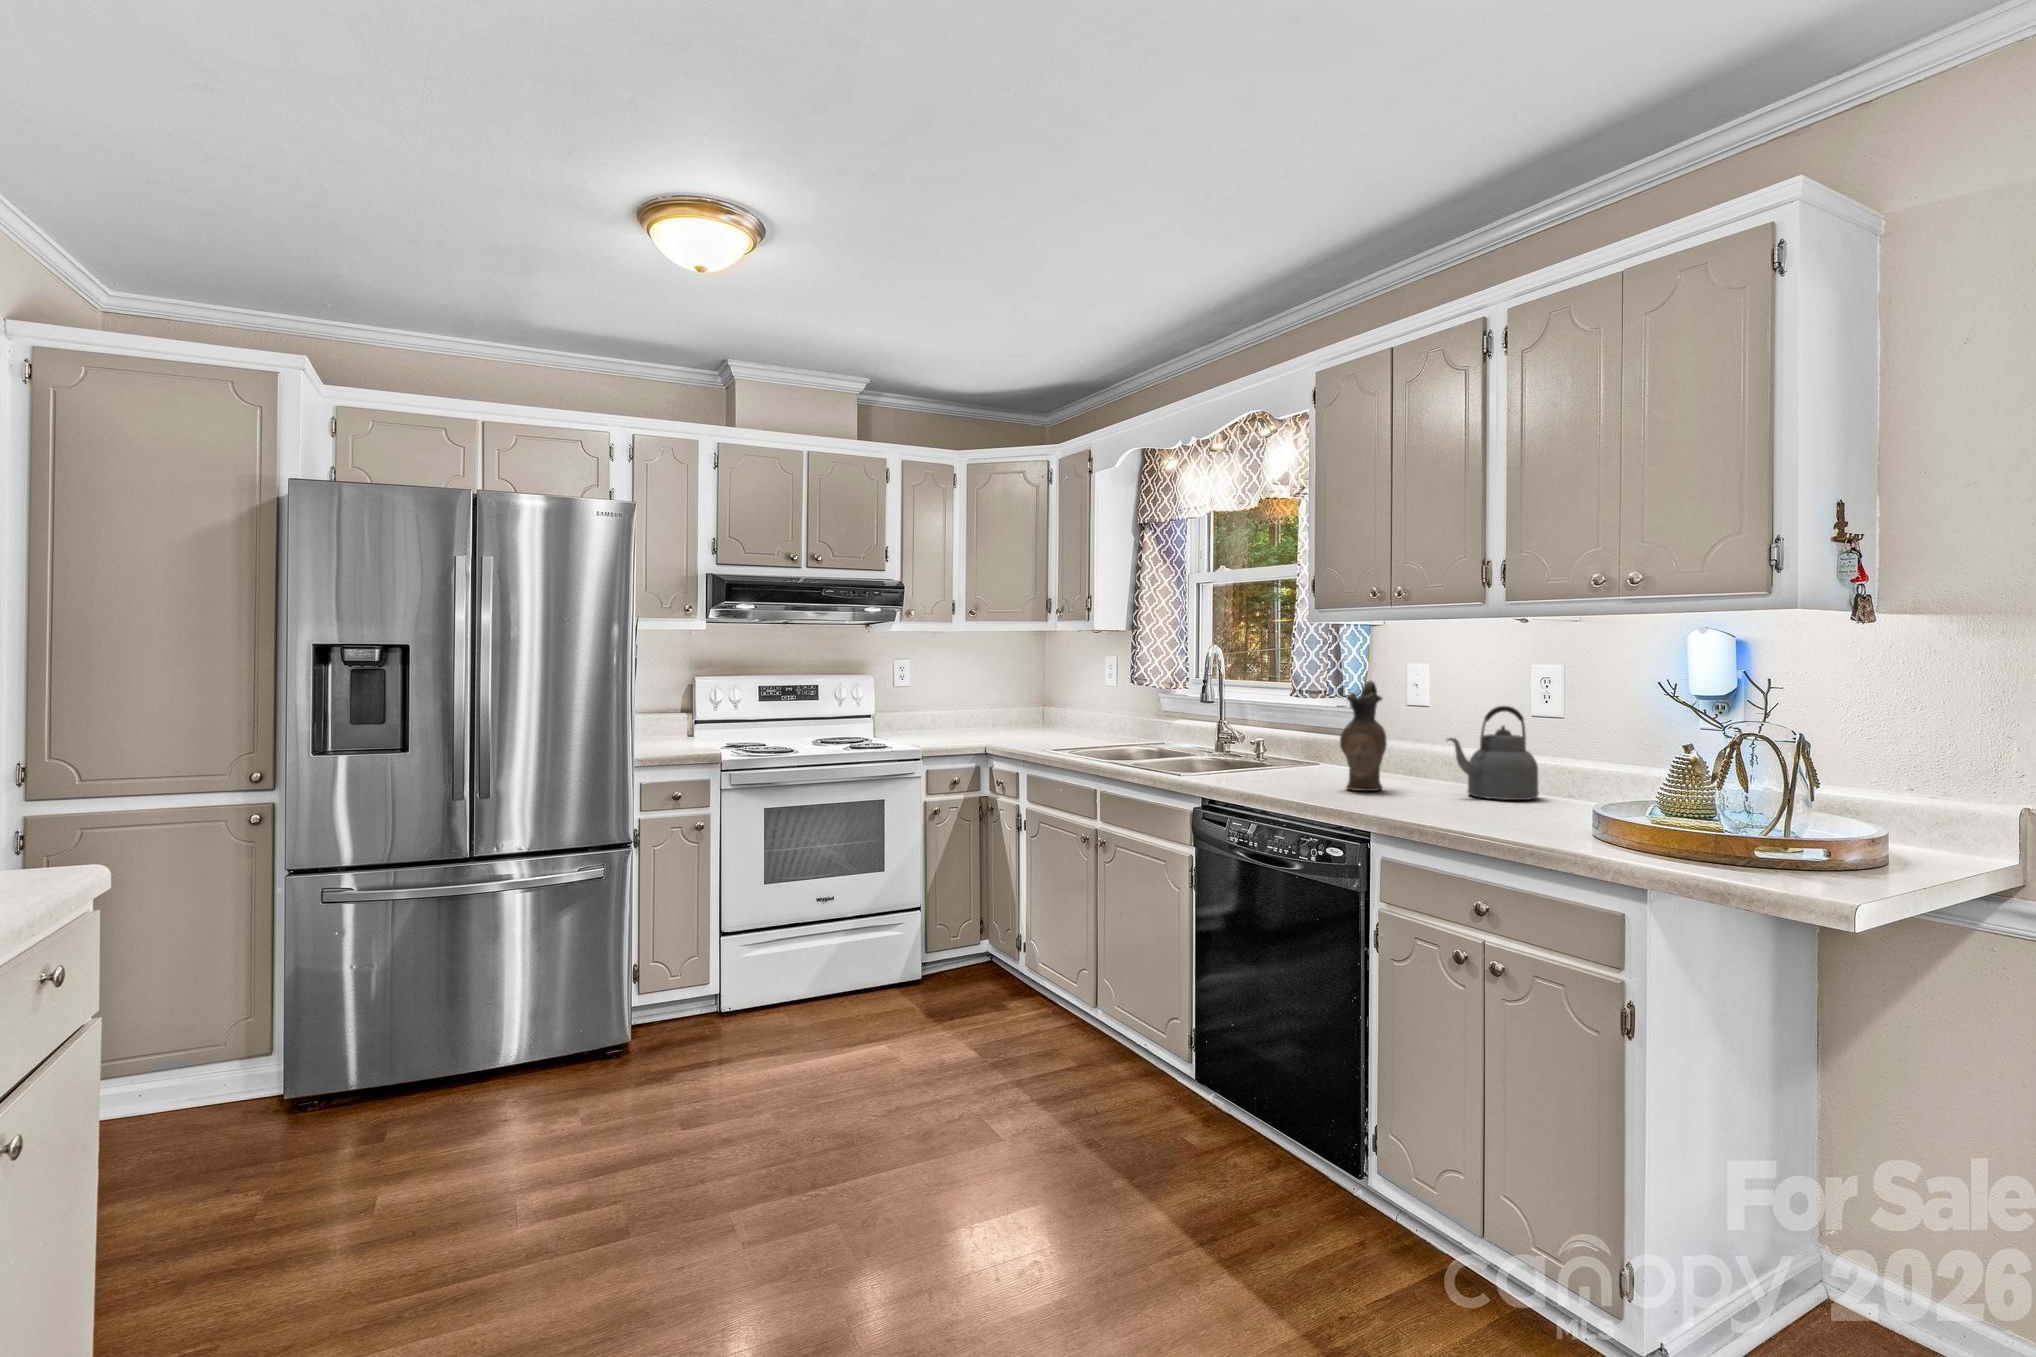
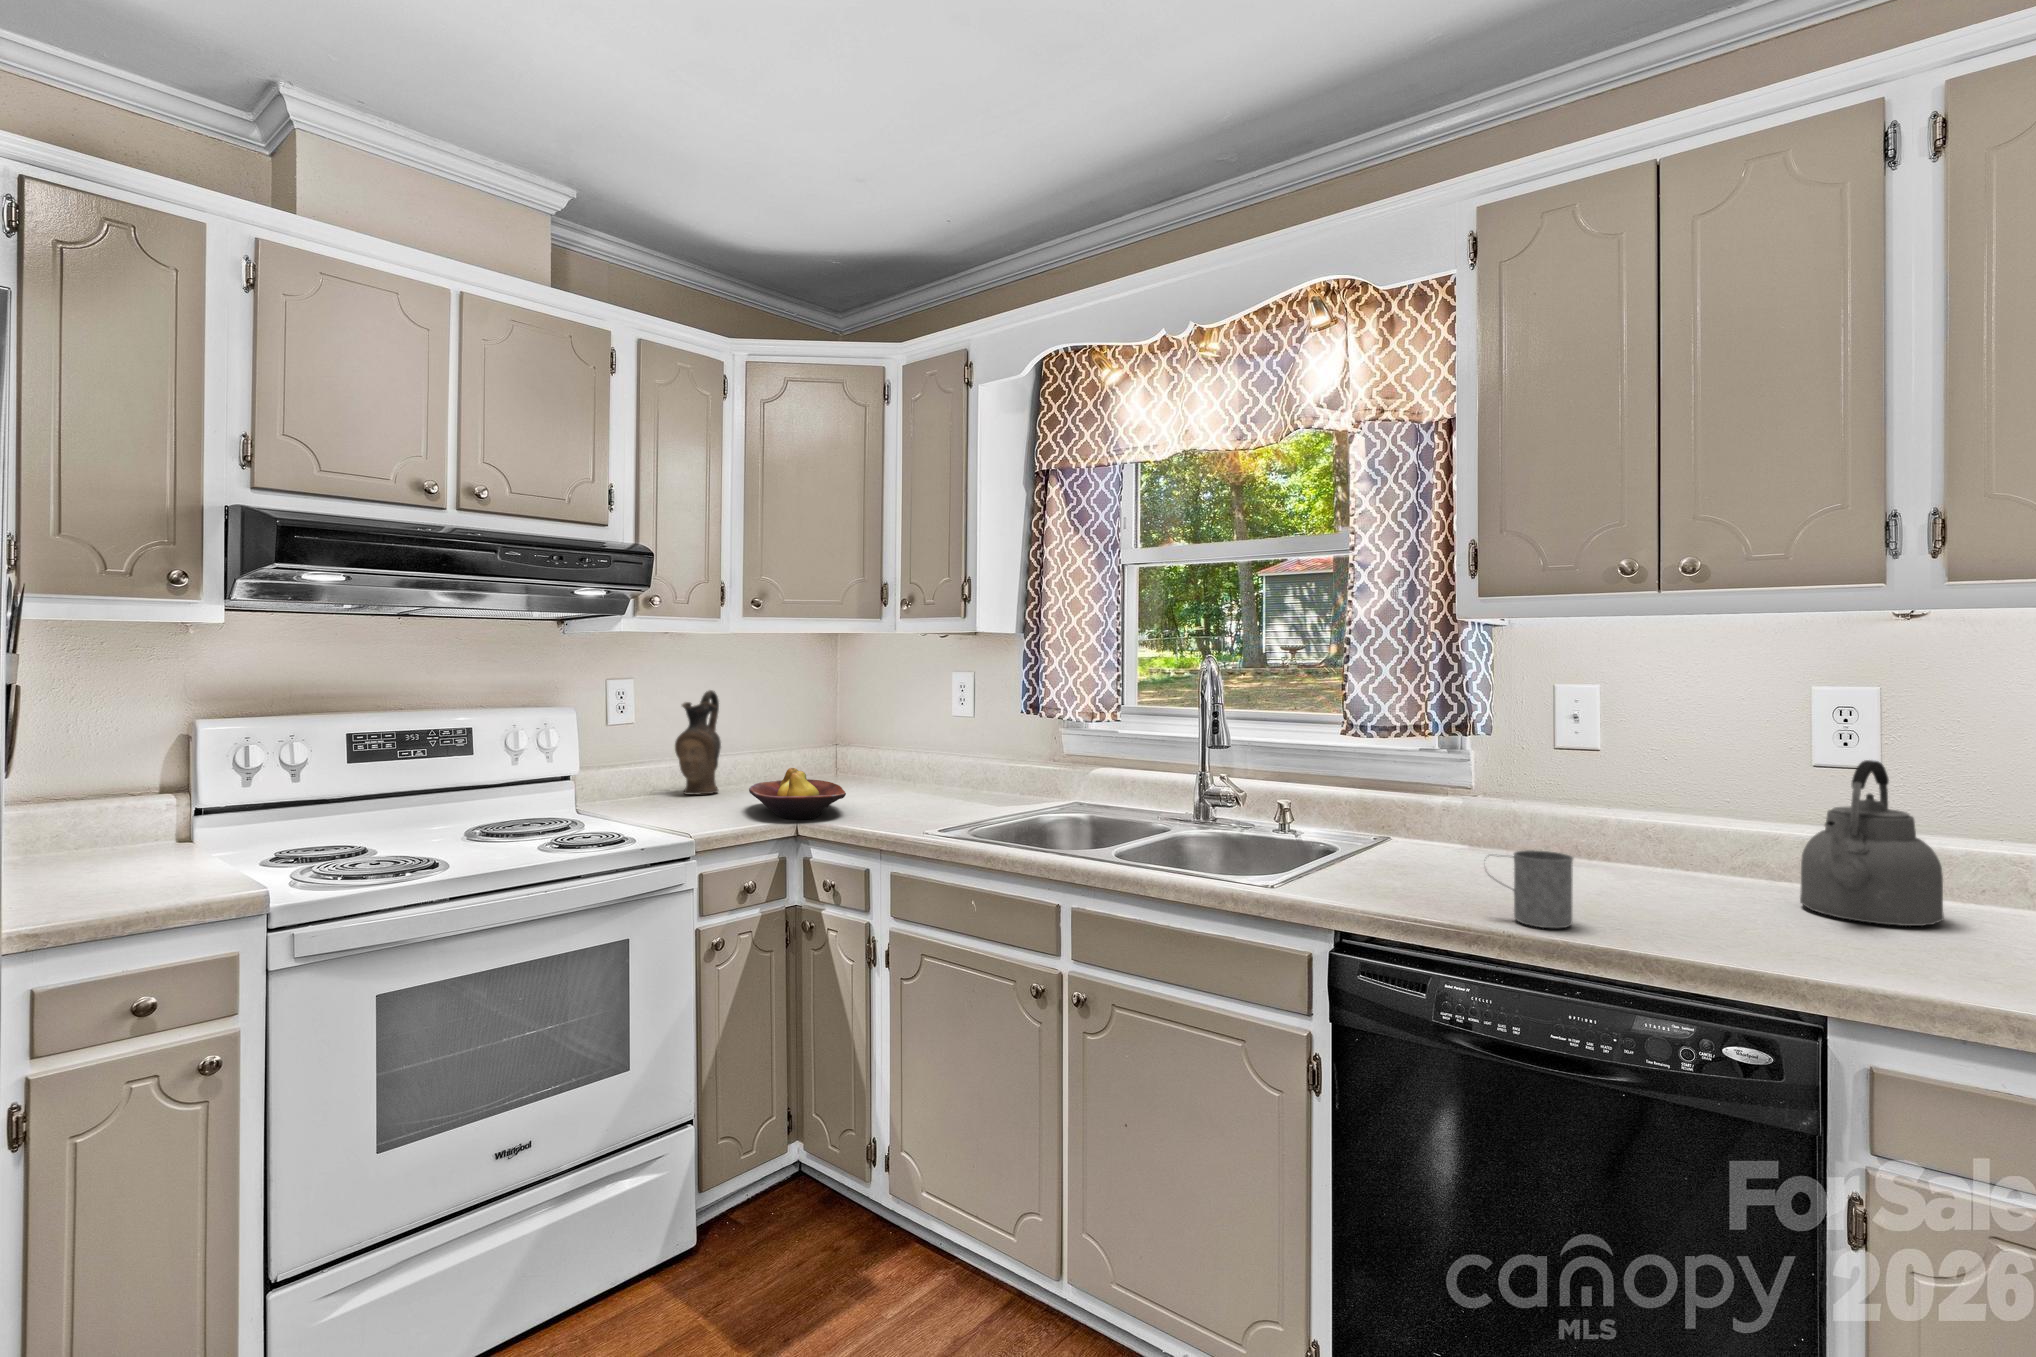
ceramic pitcher: present [1340,680,1387,791] -> present [675,690,721,795]
fruit bowl: none [961,715,1017,743] -> present [749,768,846,819]
mug: none [1264,751,1304,790] -> present [1488,850,1573,928]

